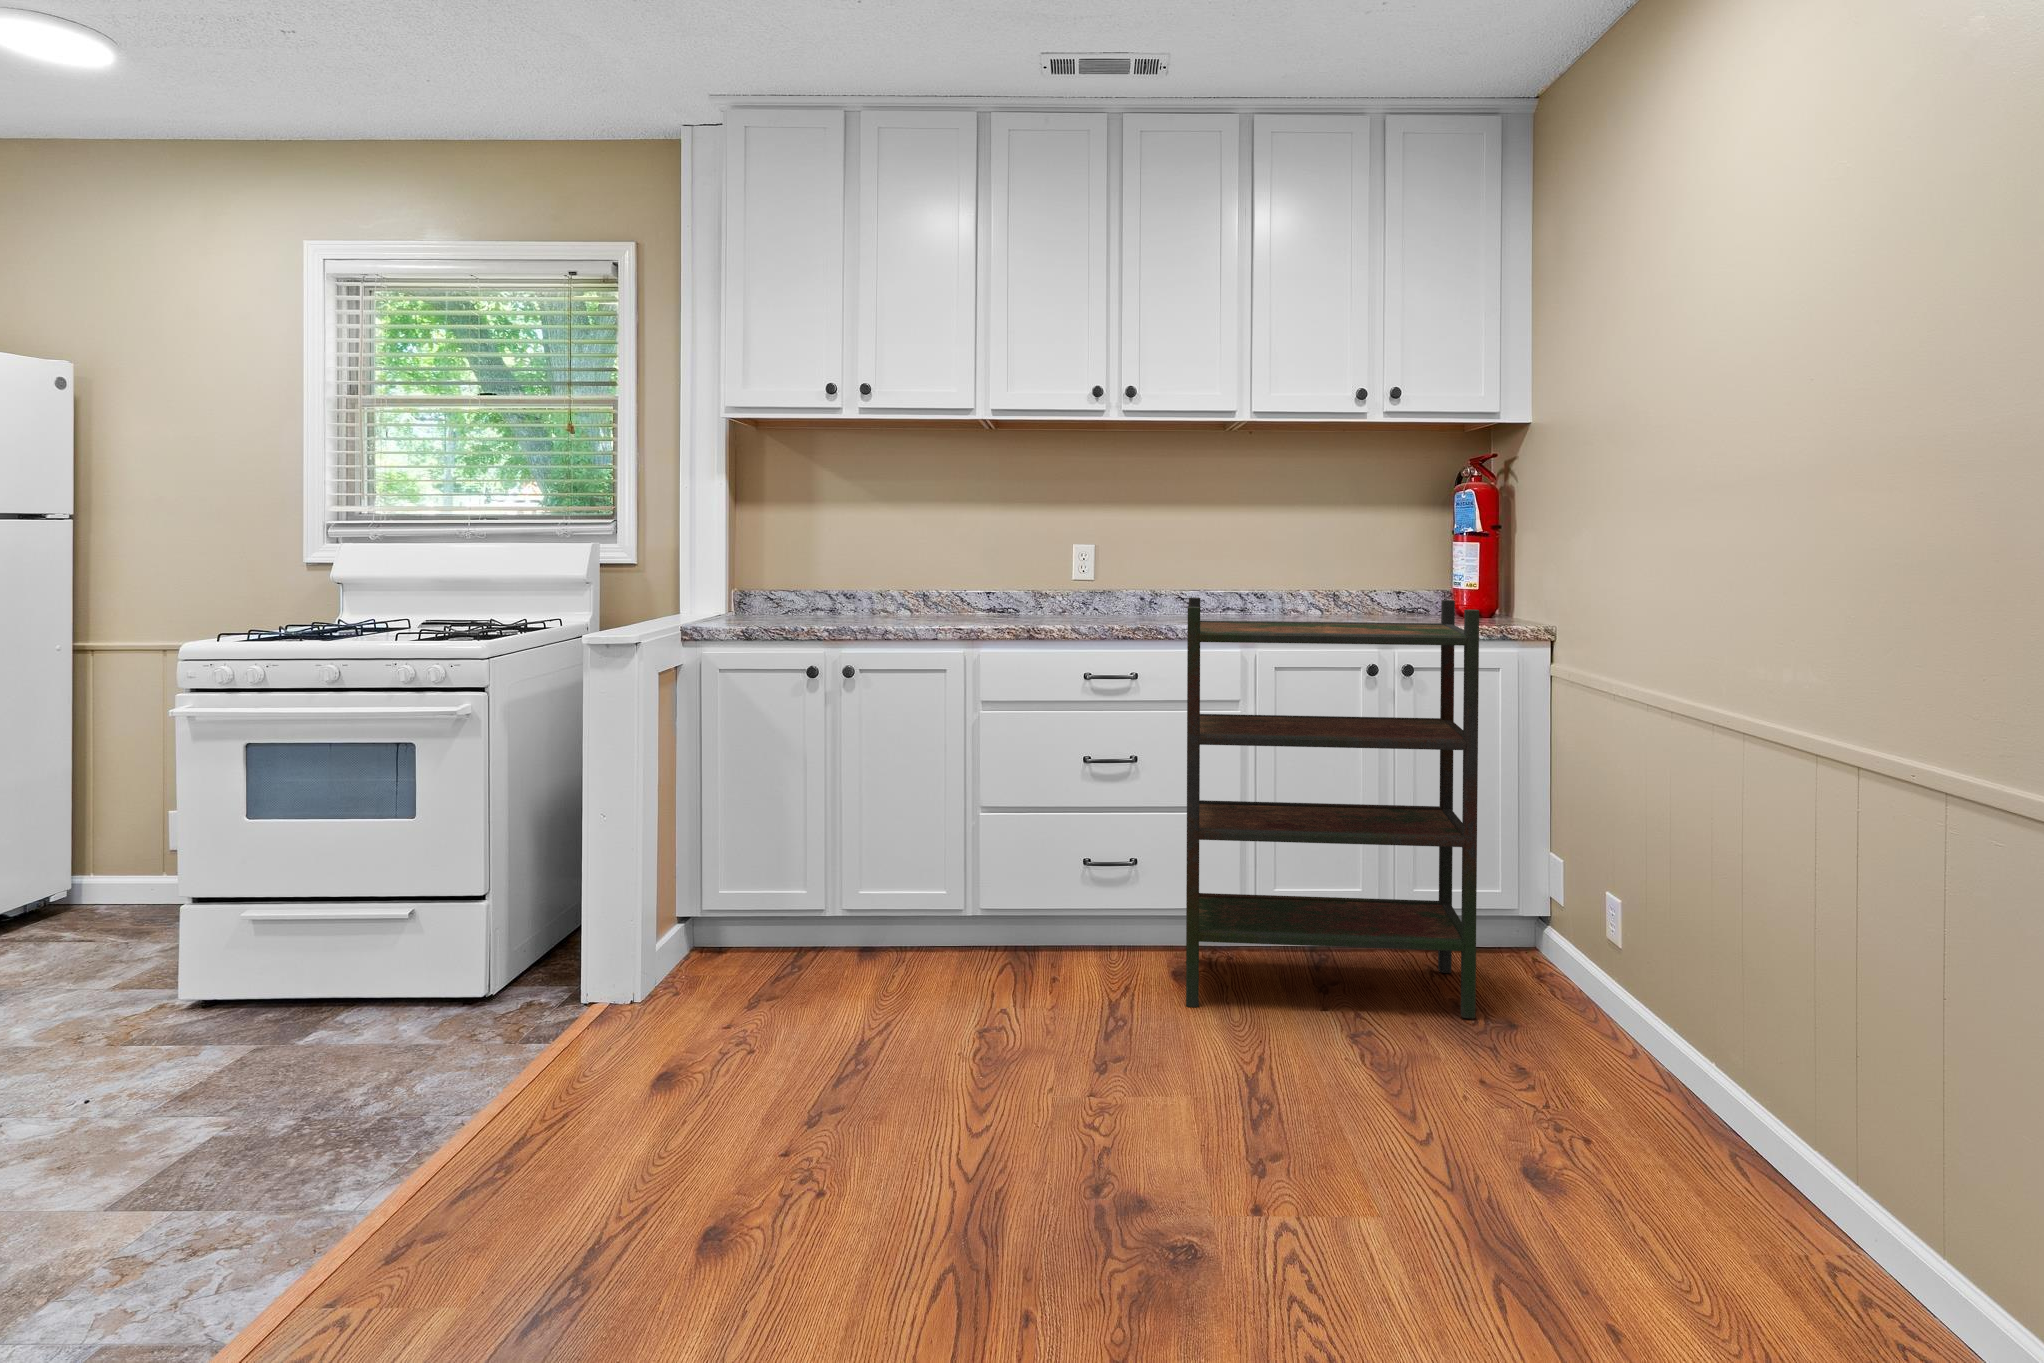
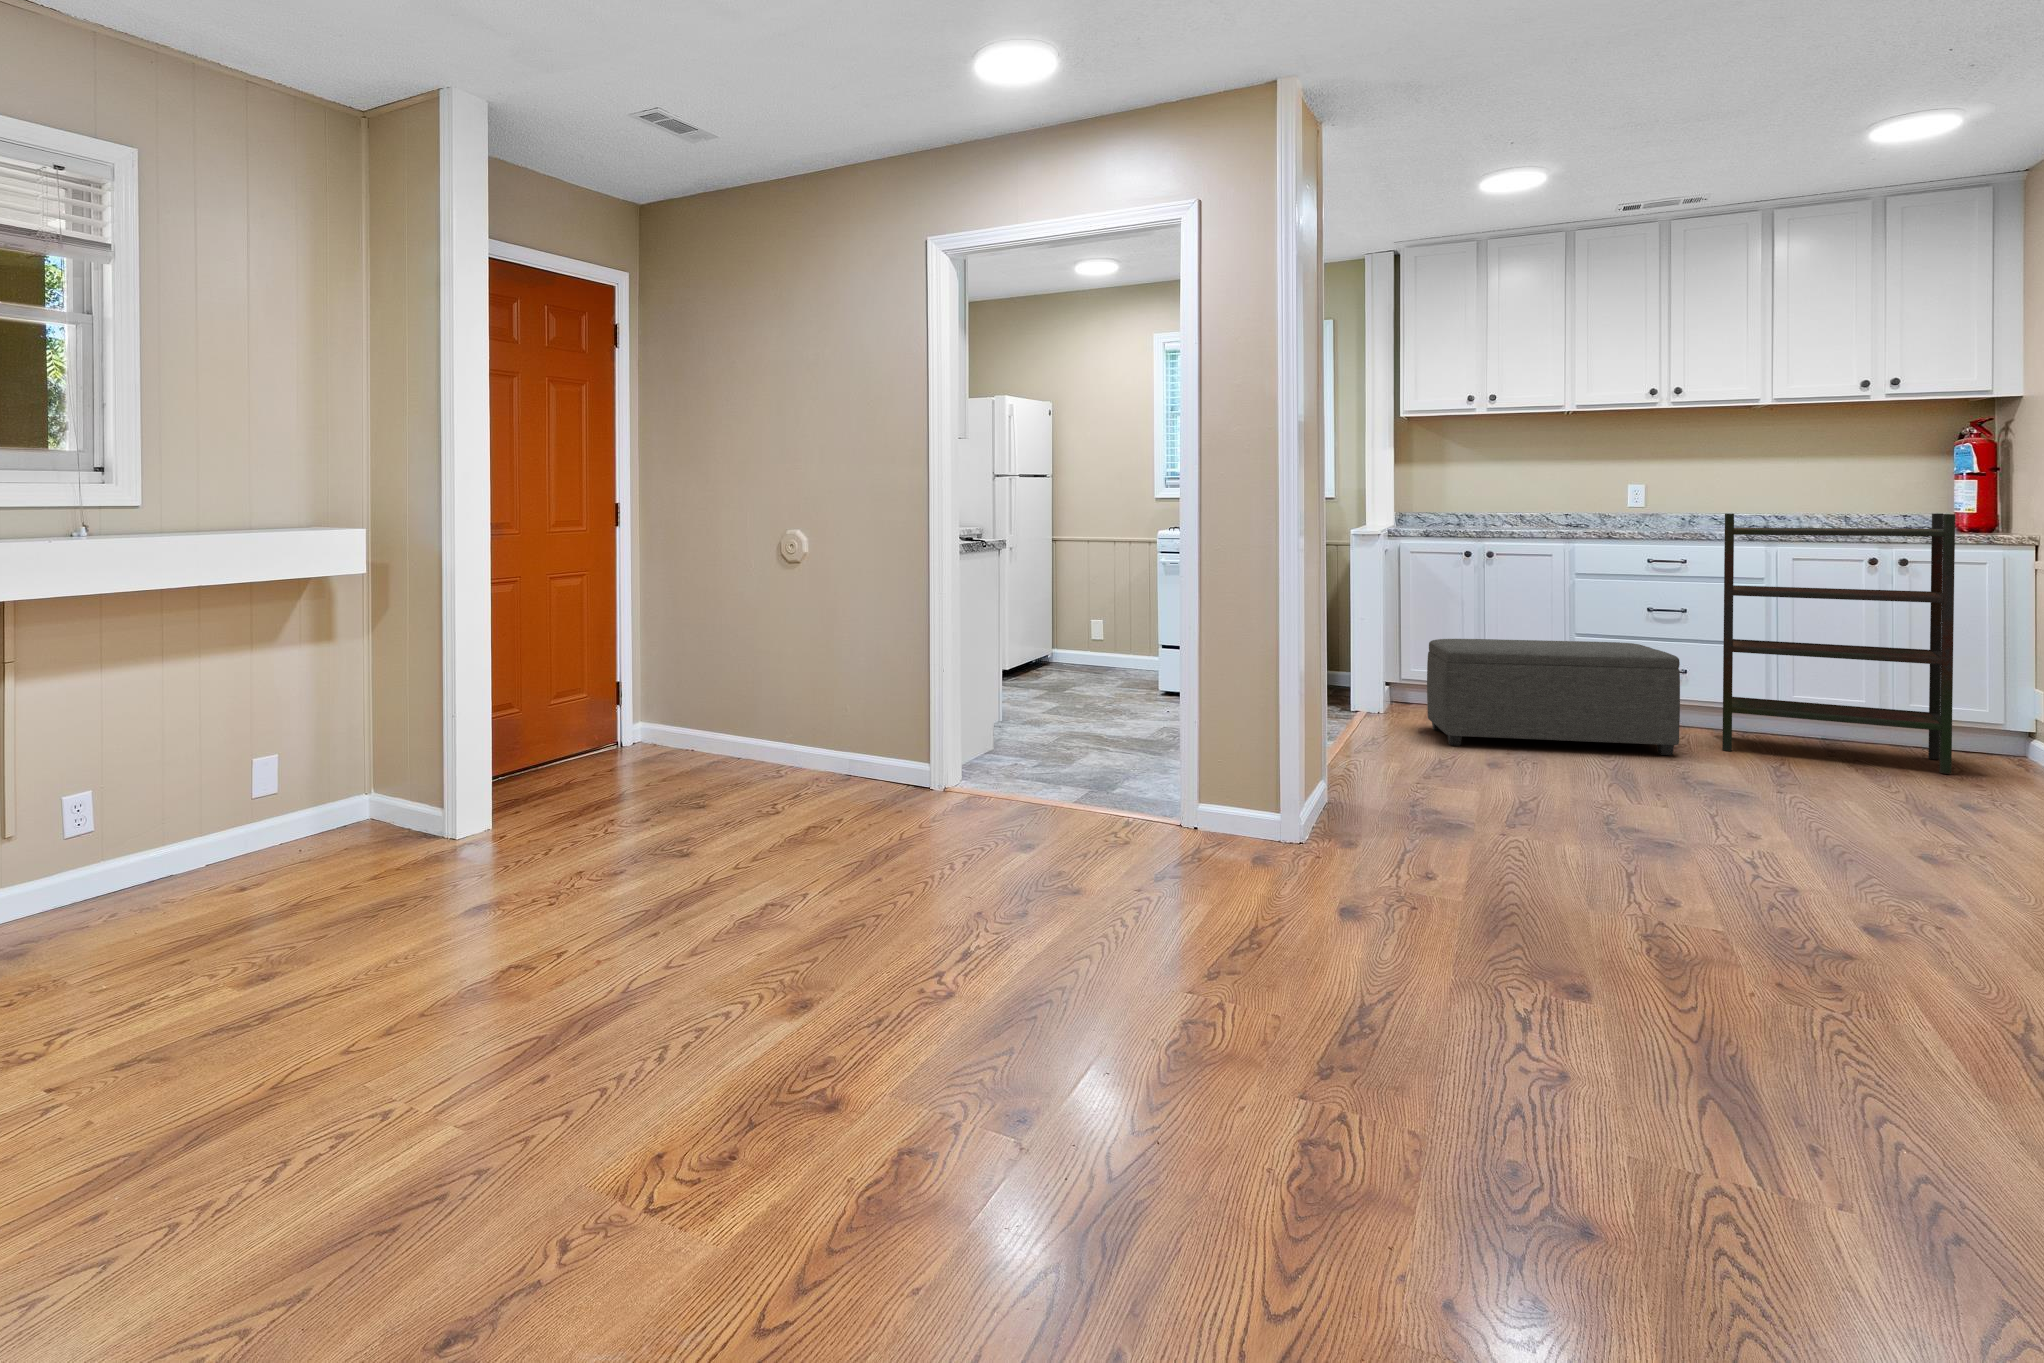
ottoman: none [721,828,1124,1094] -> present [1427,639,1680,755]

